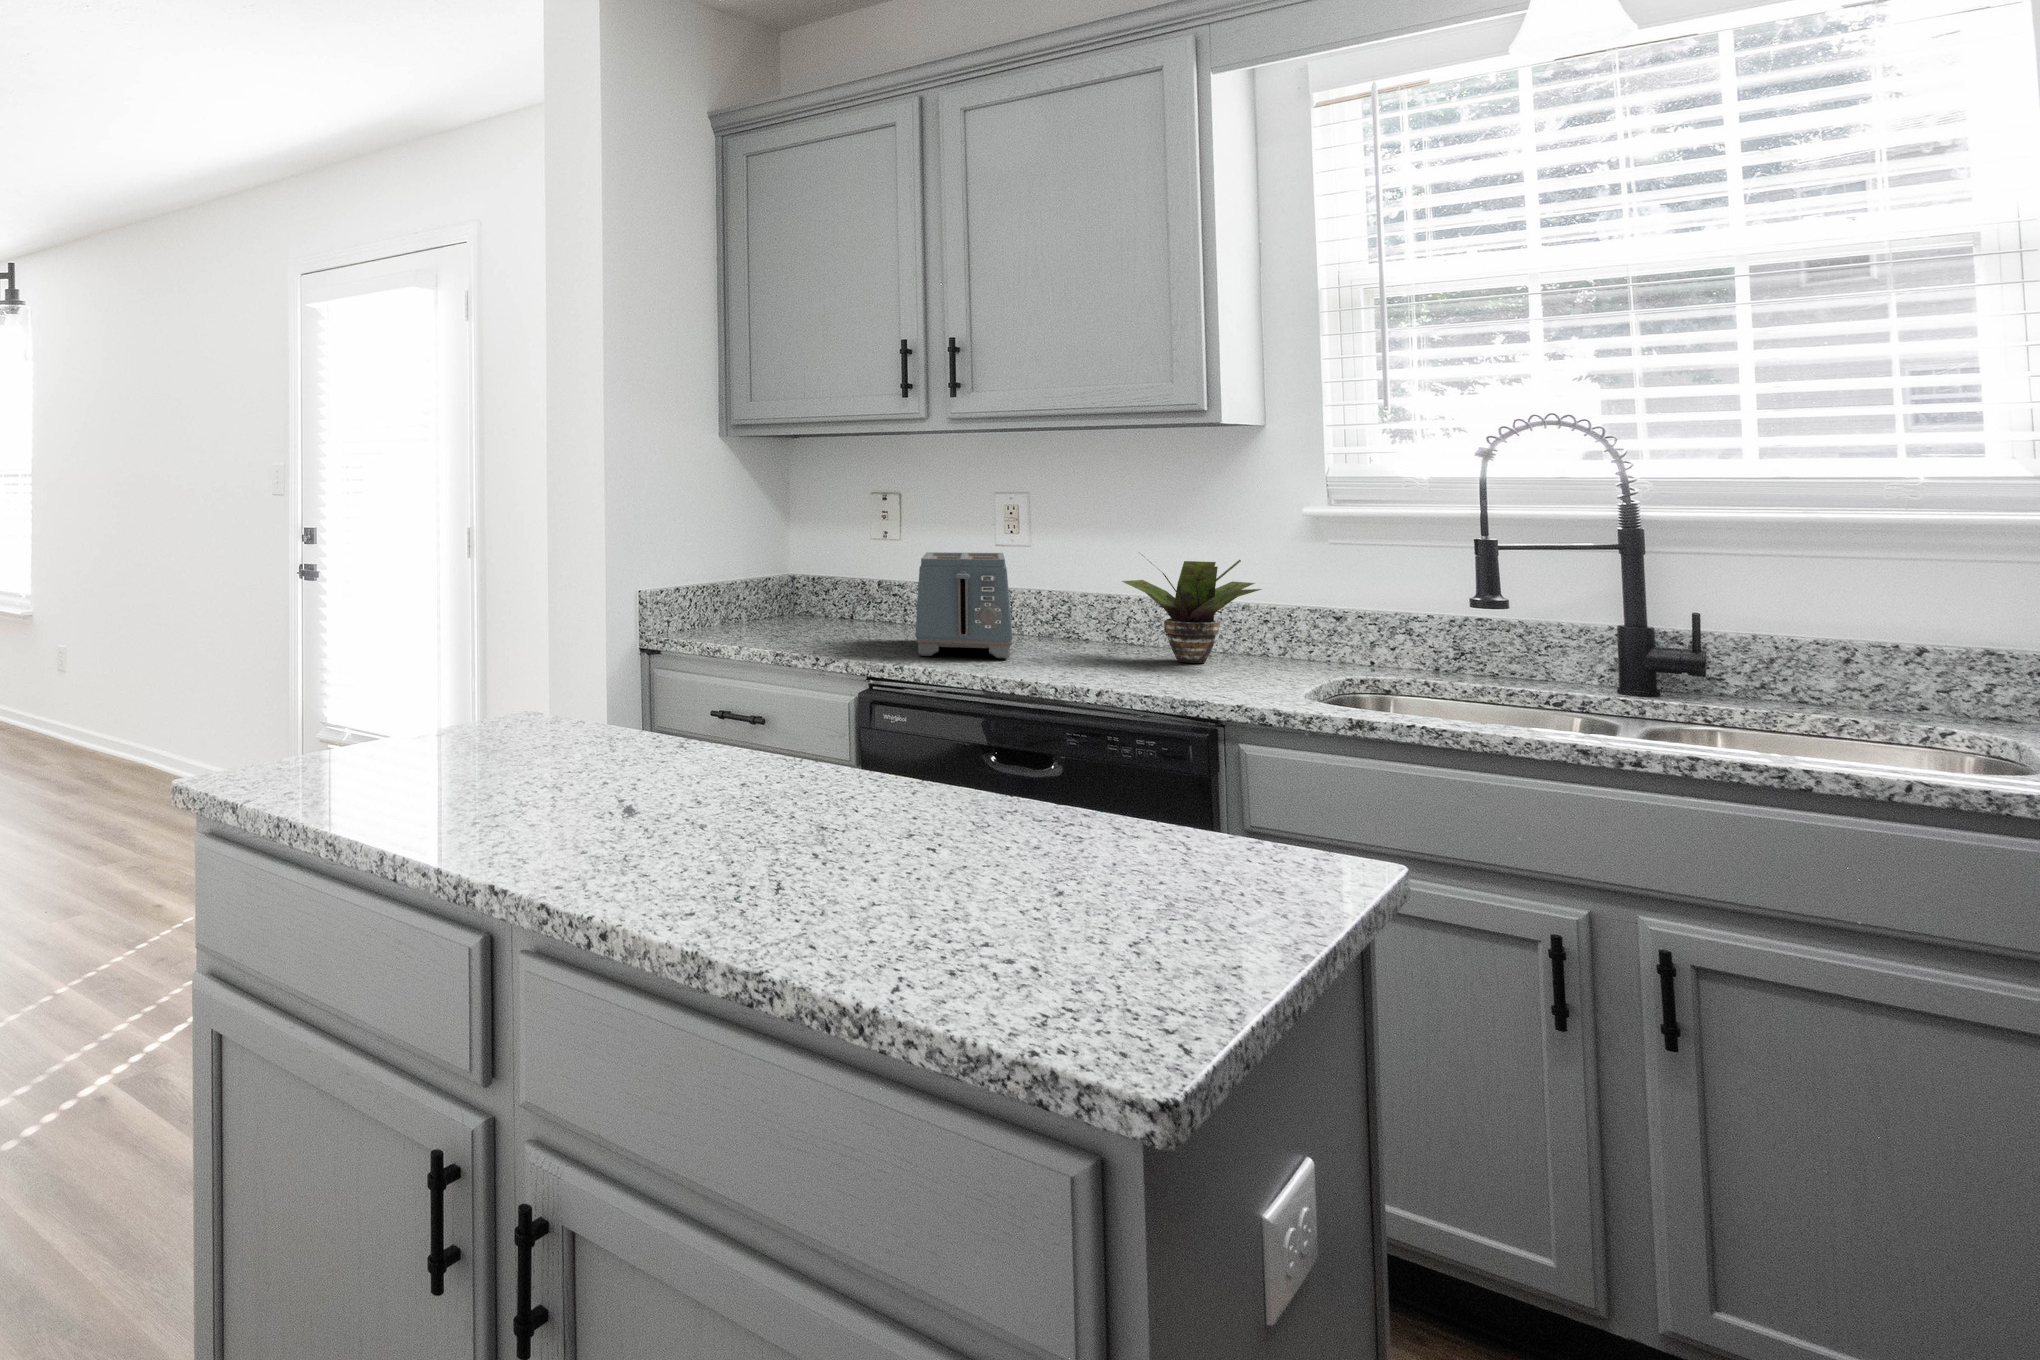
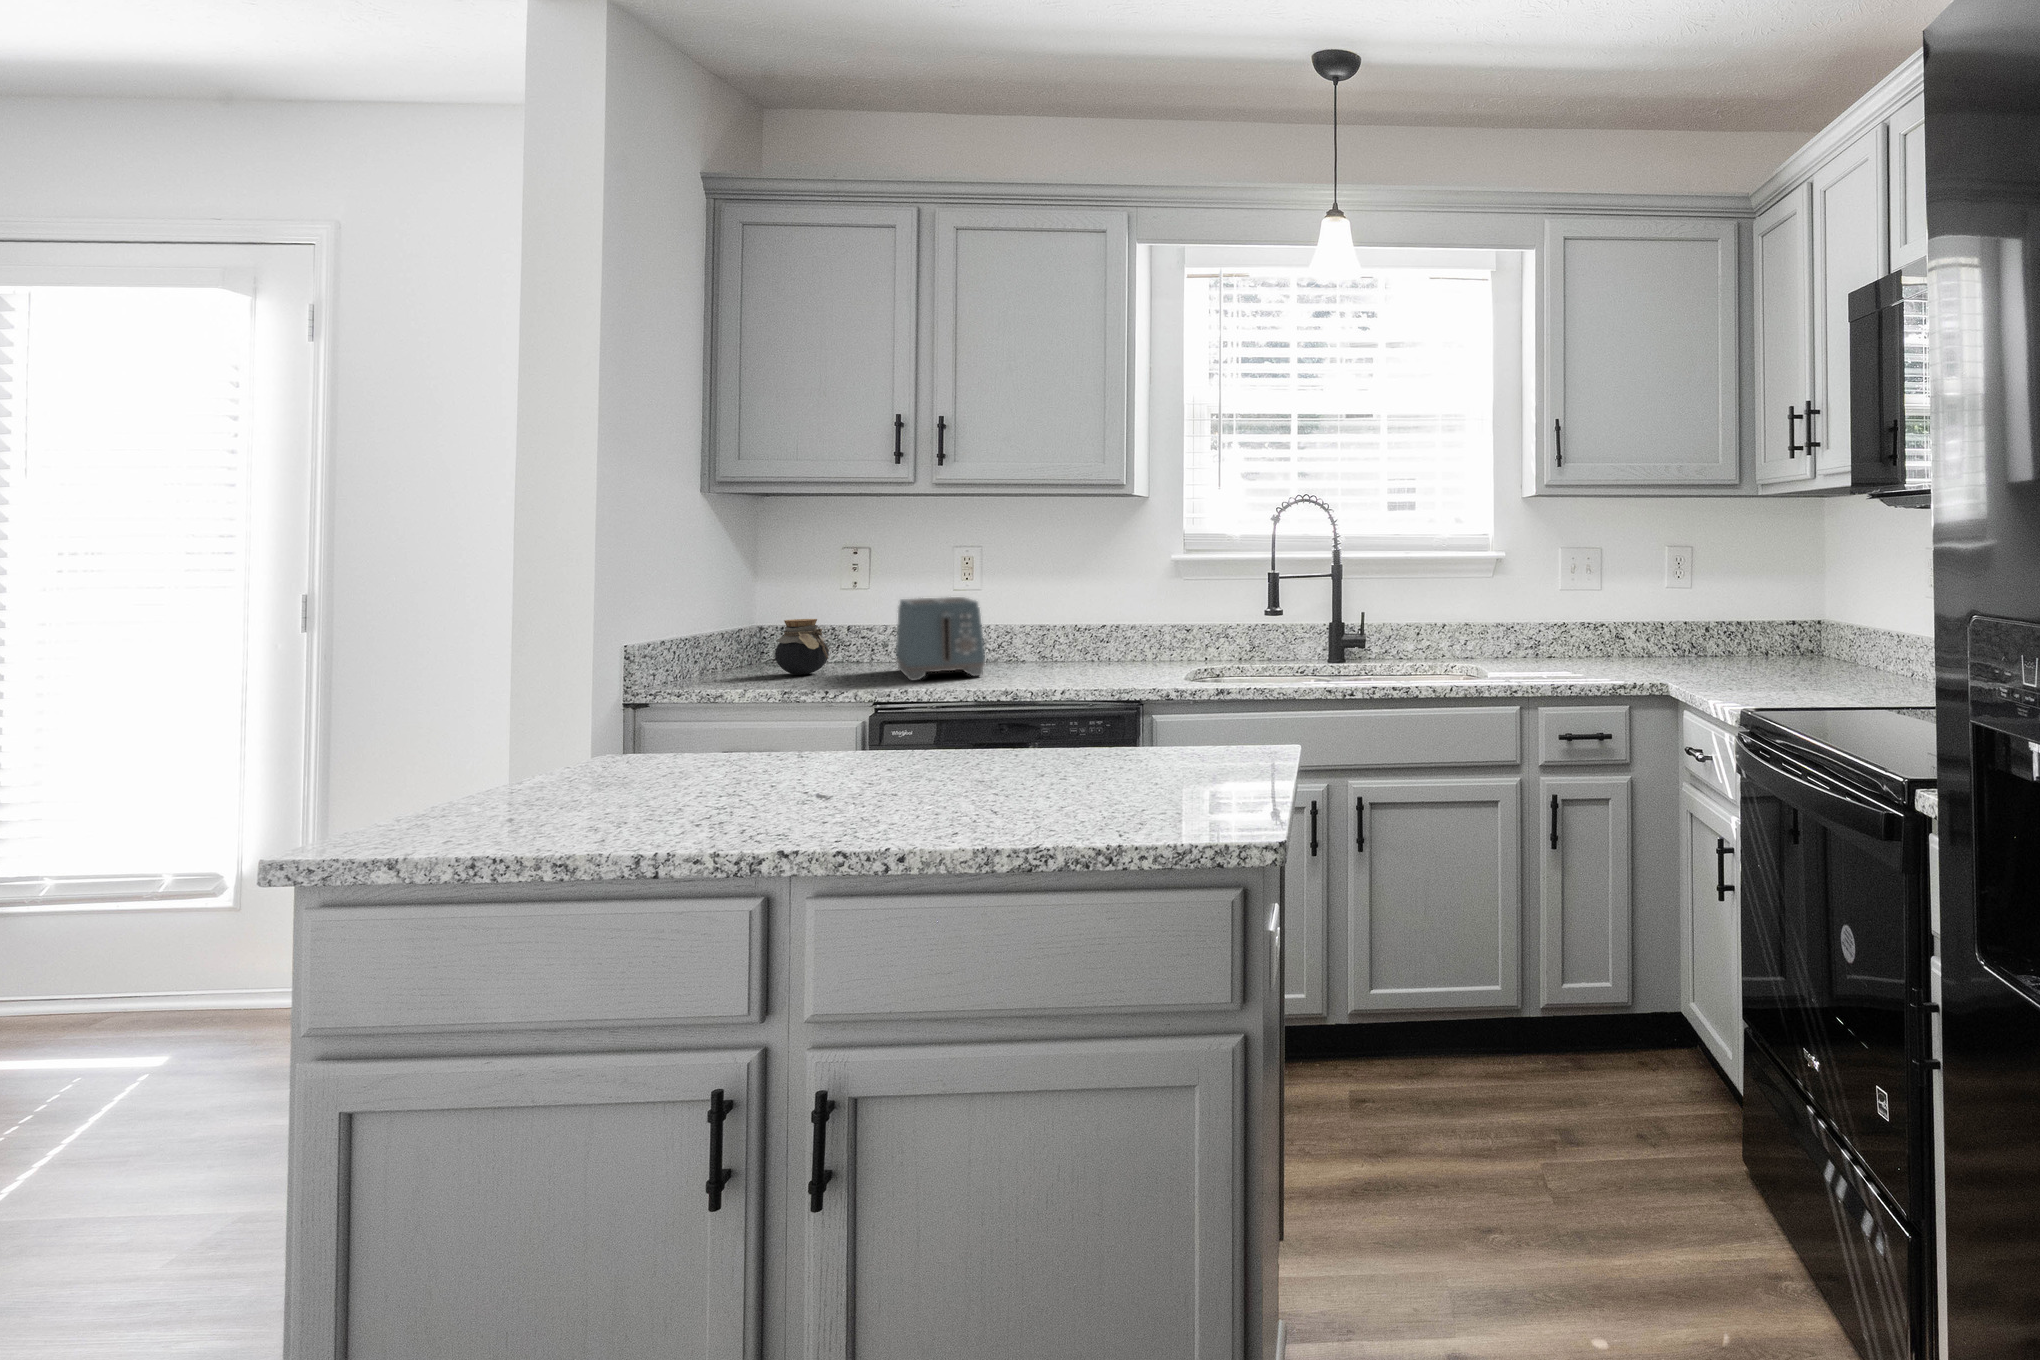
potted plant: present [1122,555,1262,663] -> none [1057,591,1154,667]
jar: none [796,571,850,635] -> present [775,619,829,675]

